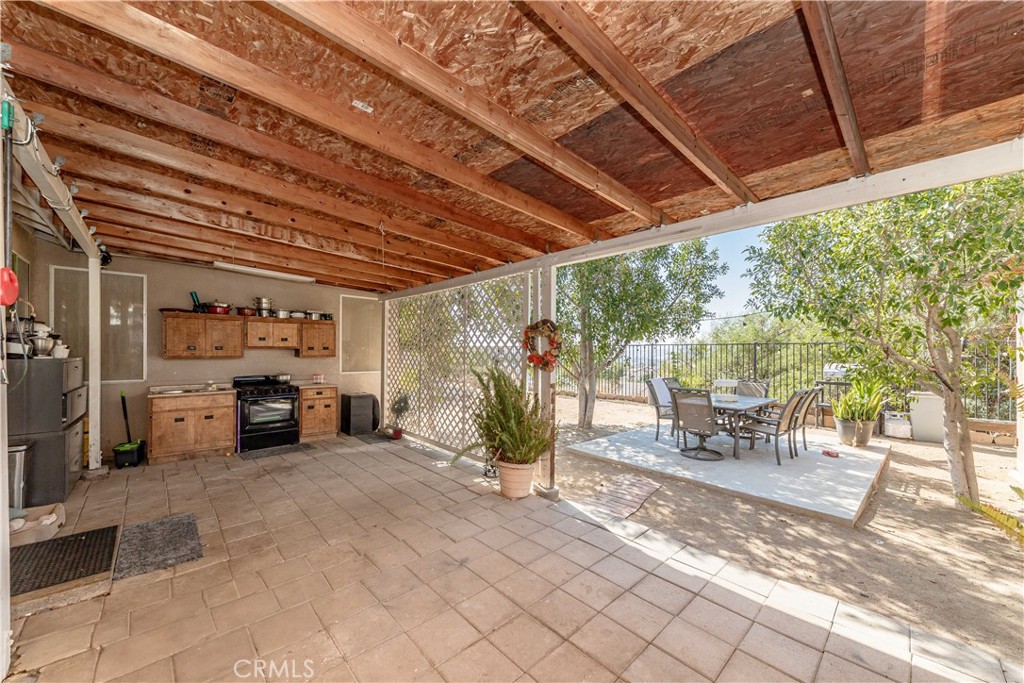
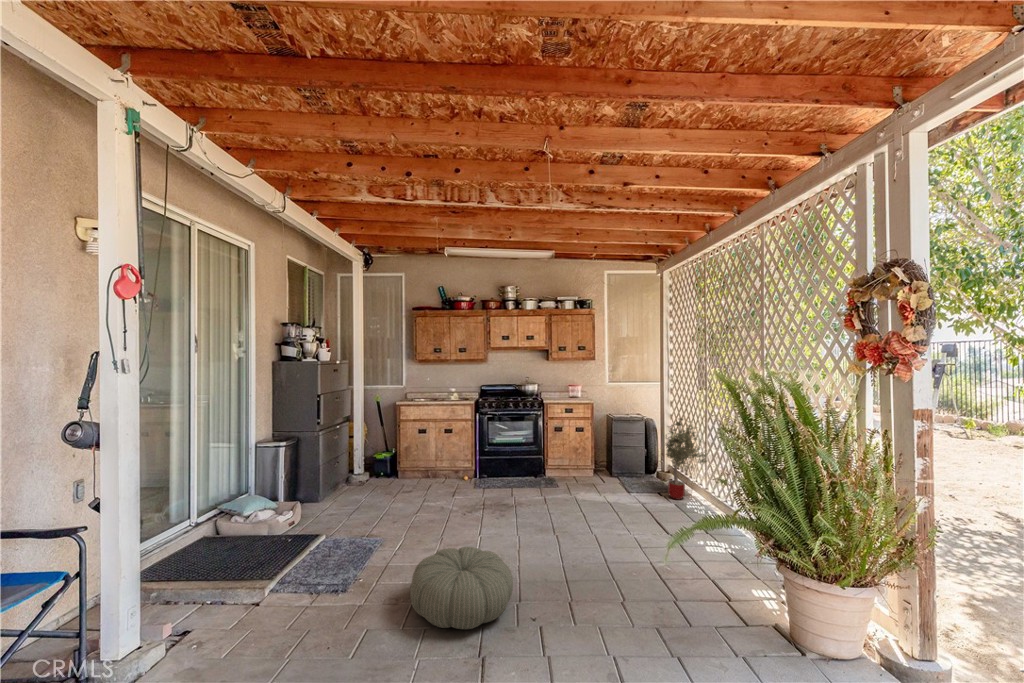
pouf: none [246,471,325,516] -> present [410,547,513,629]

